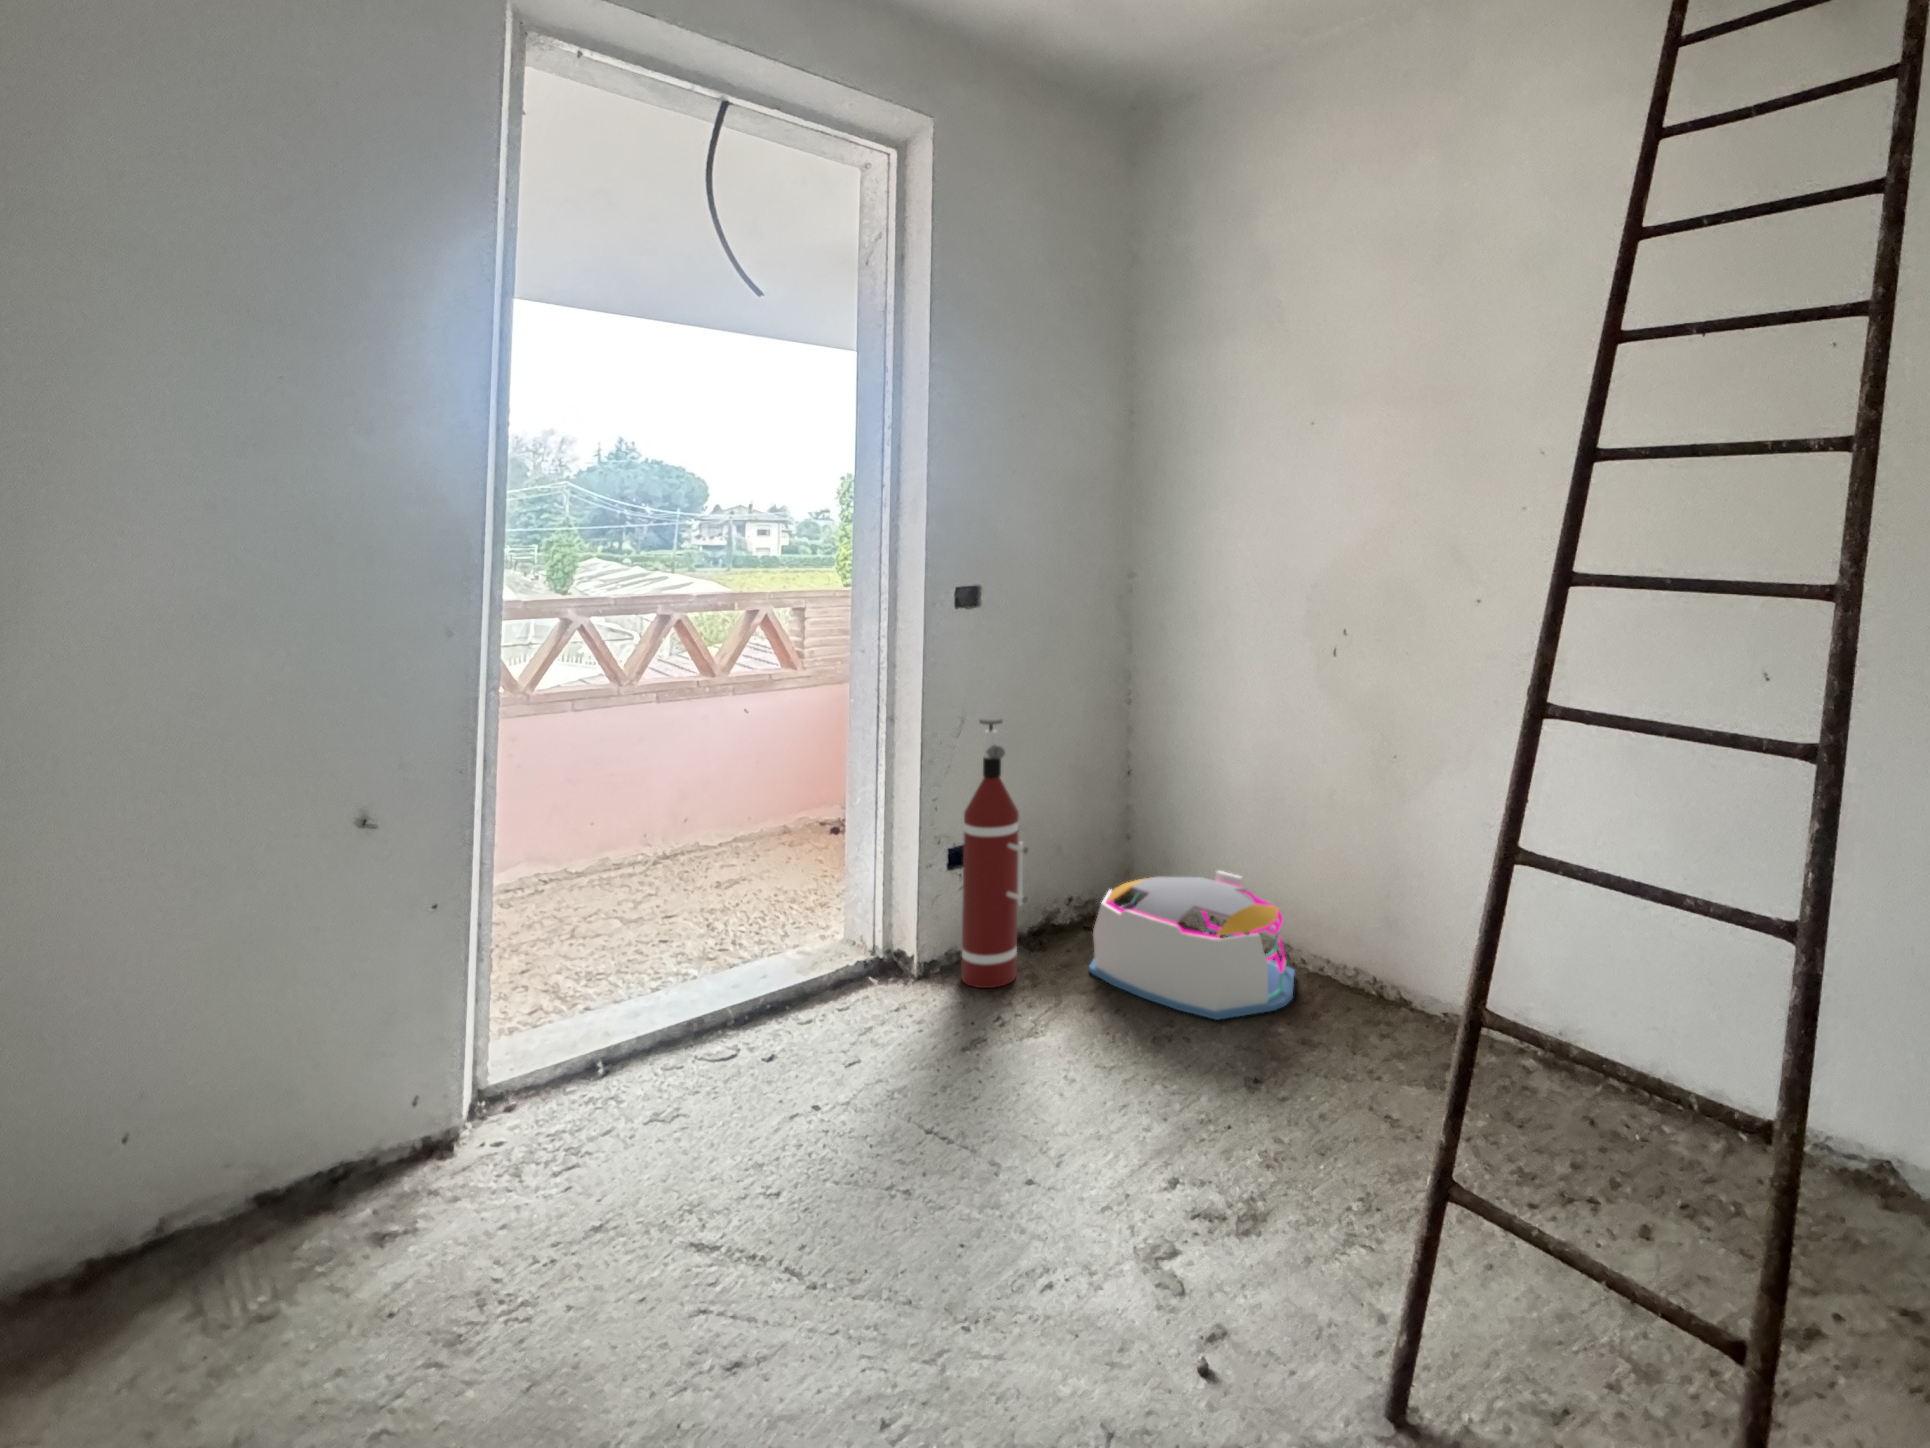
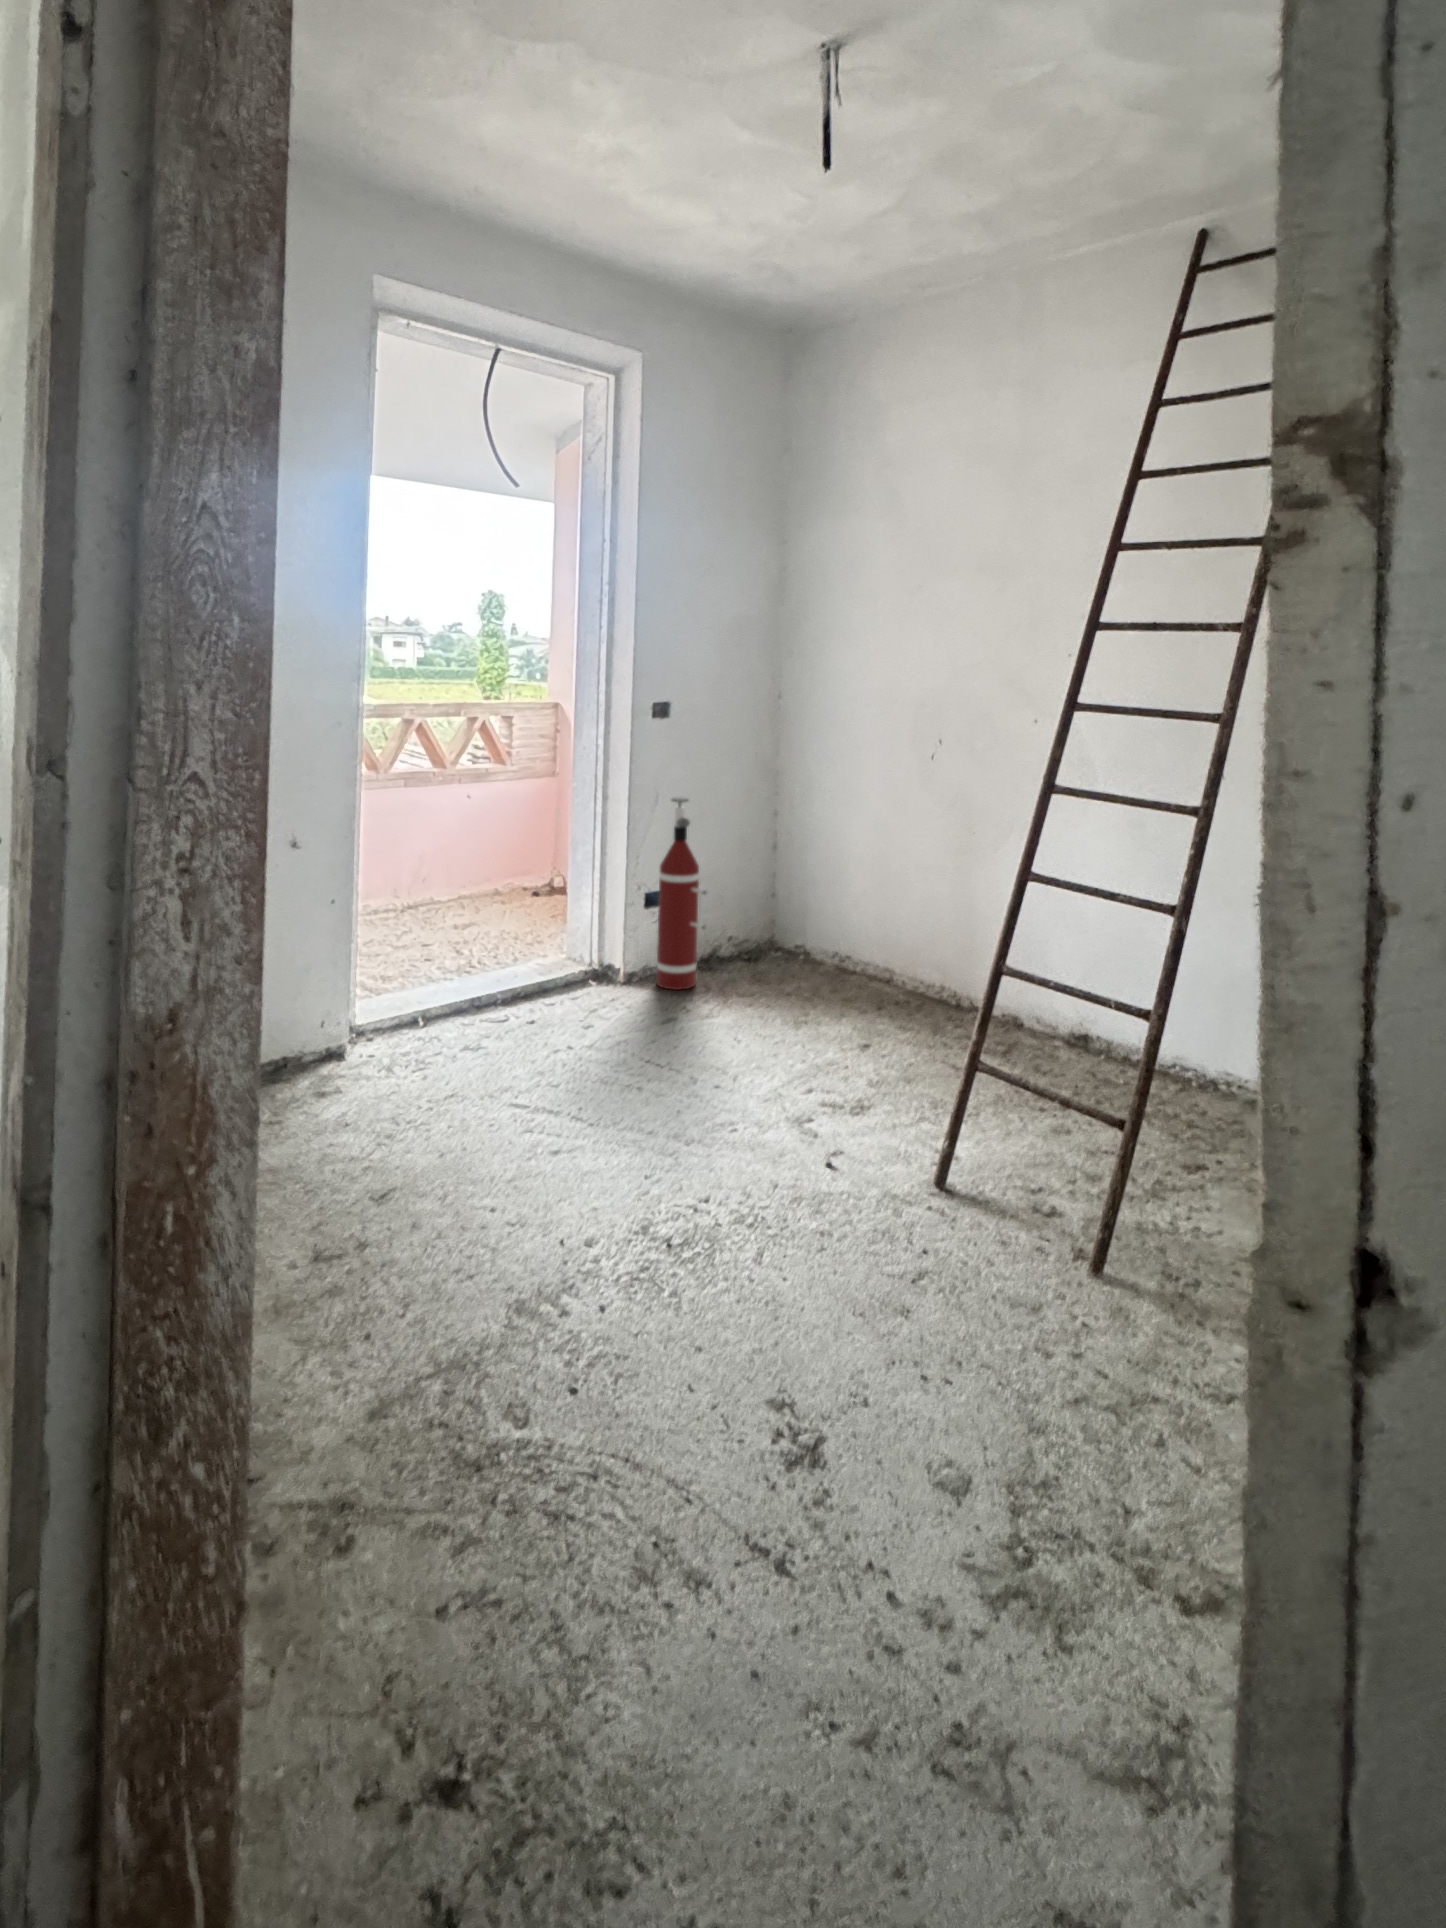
storage bin: present [1089,871,1295,1020] -> none [748,916,899,1013]

